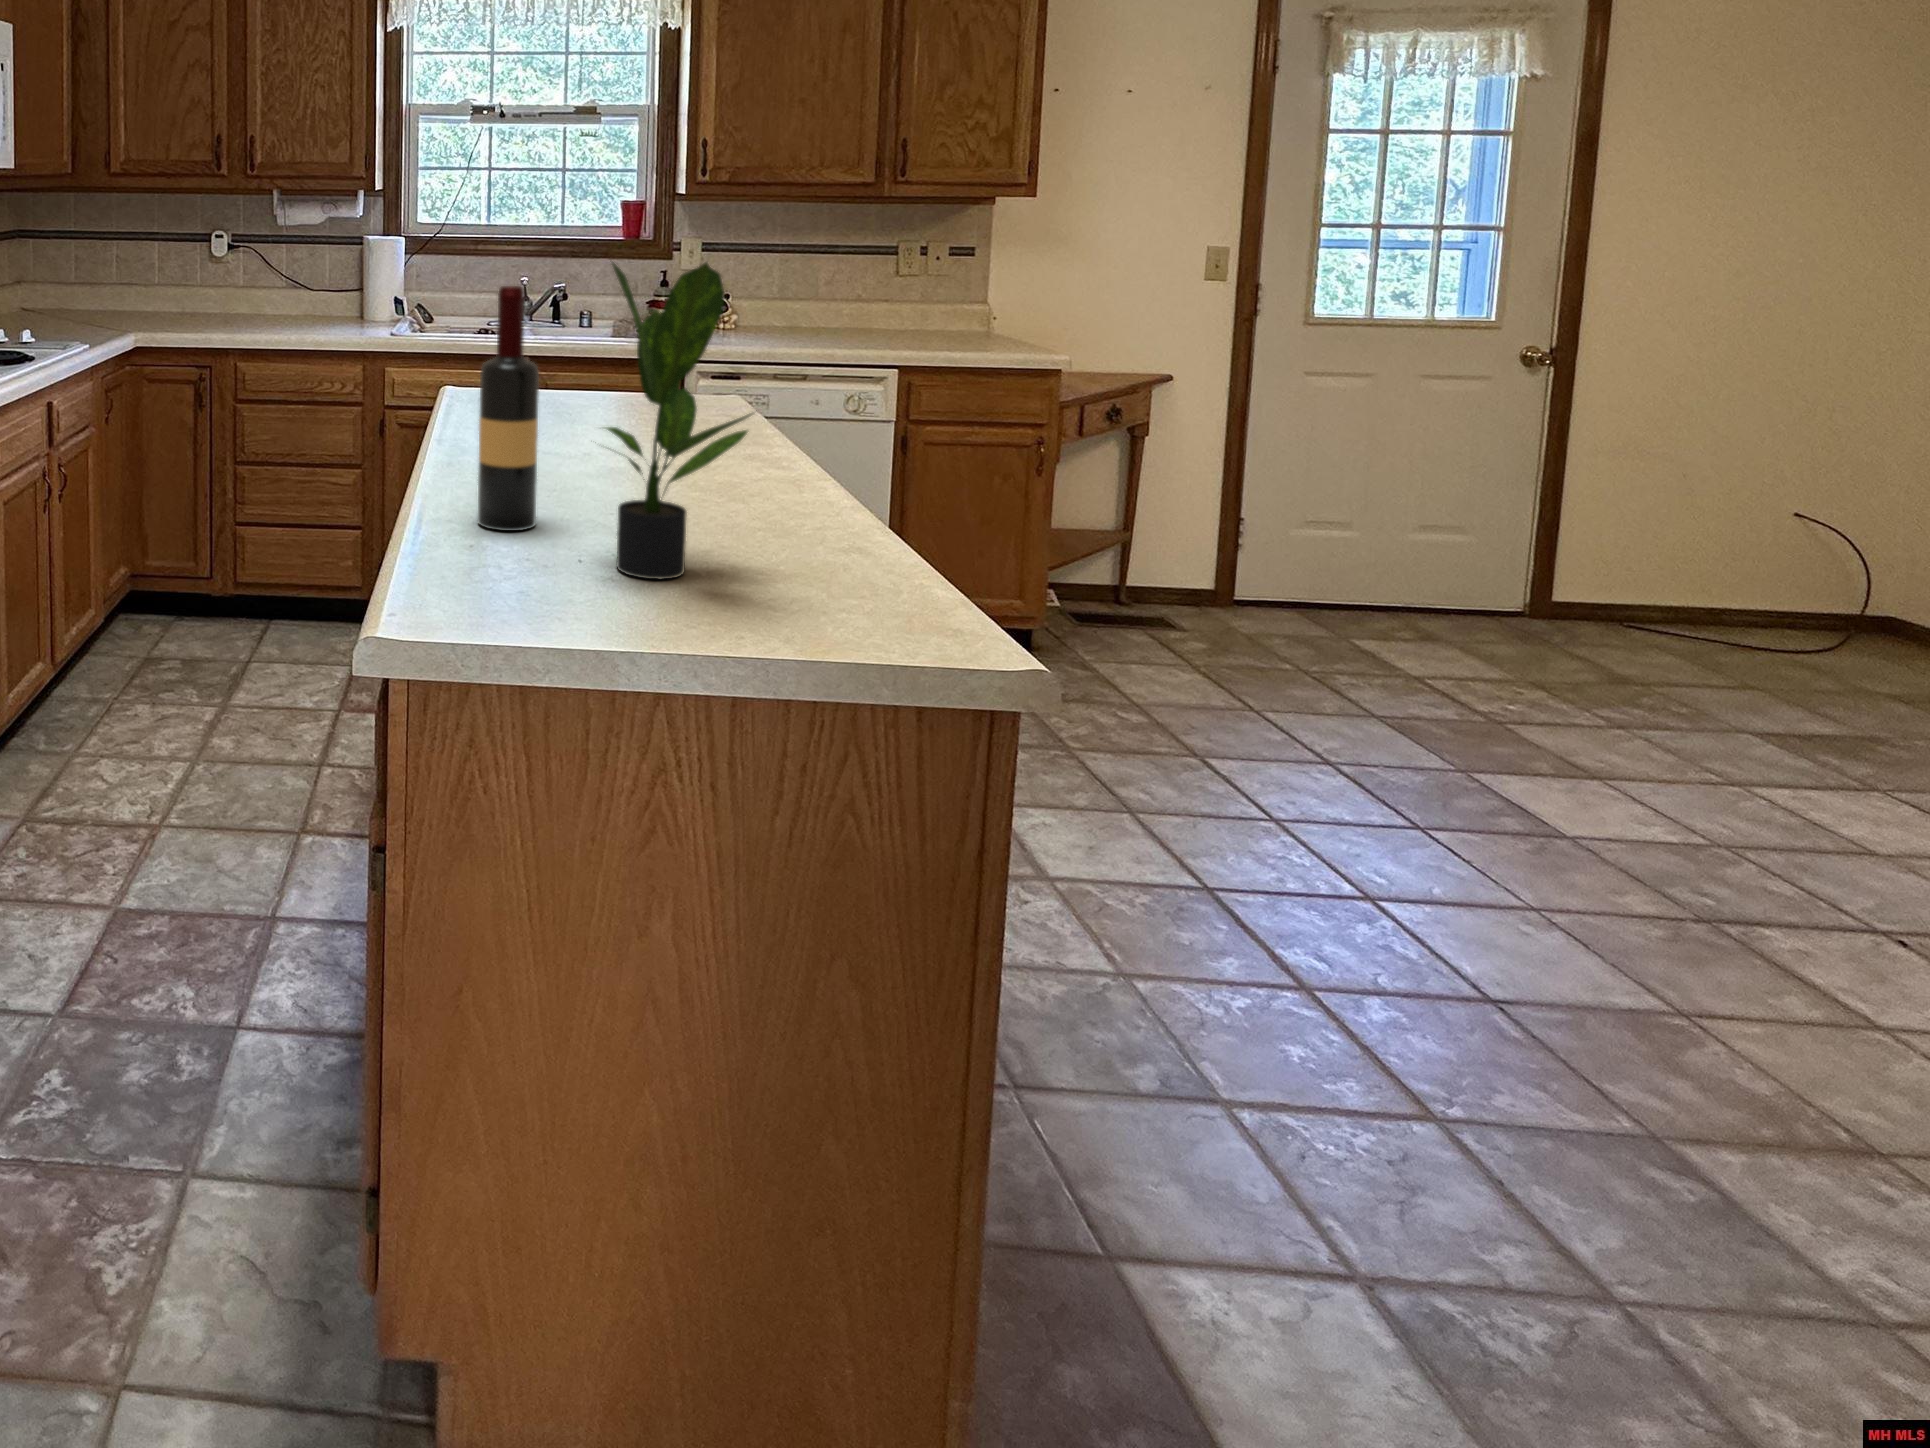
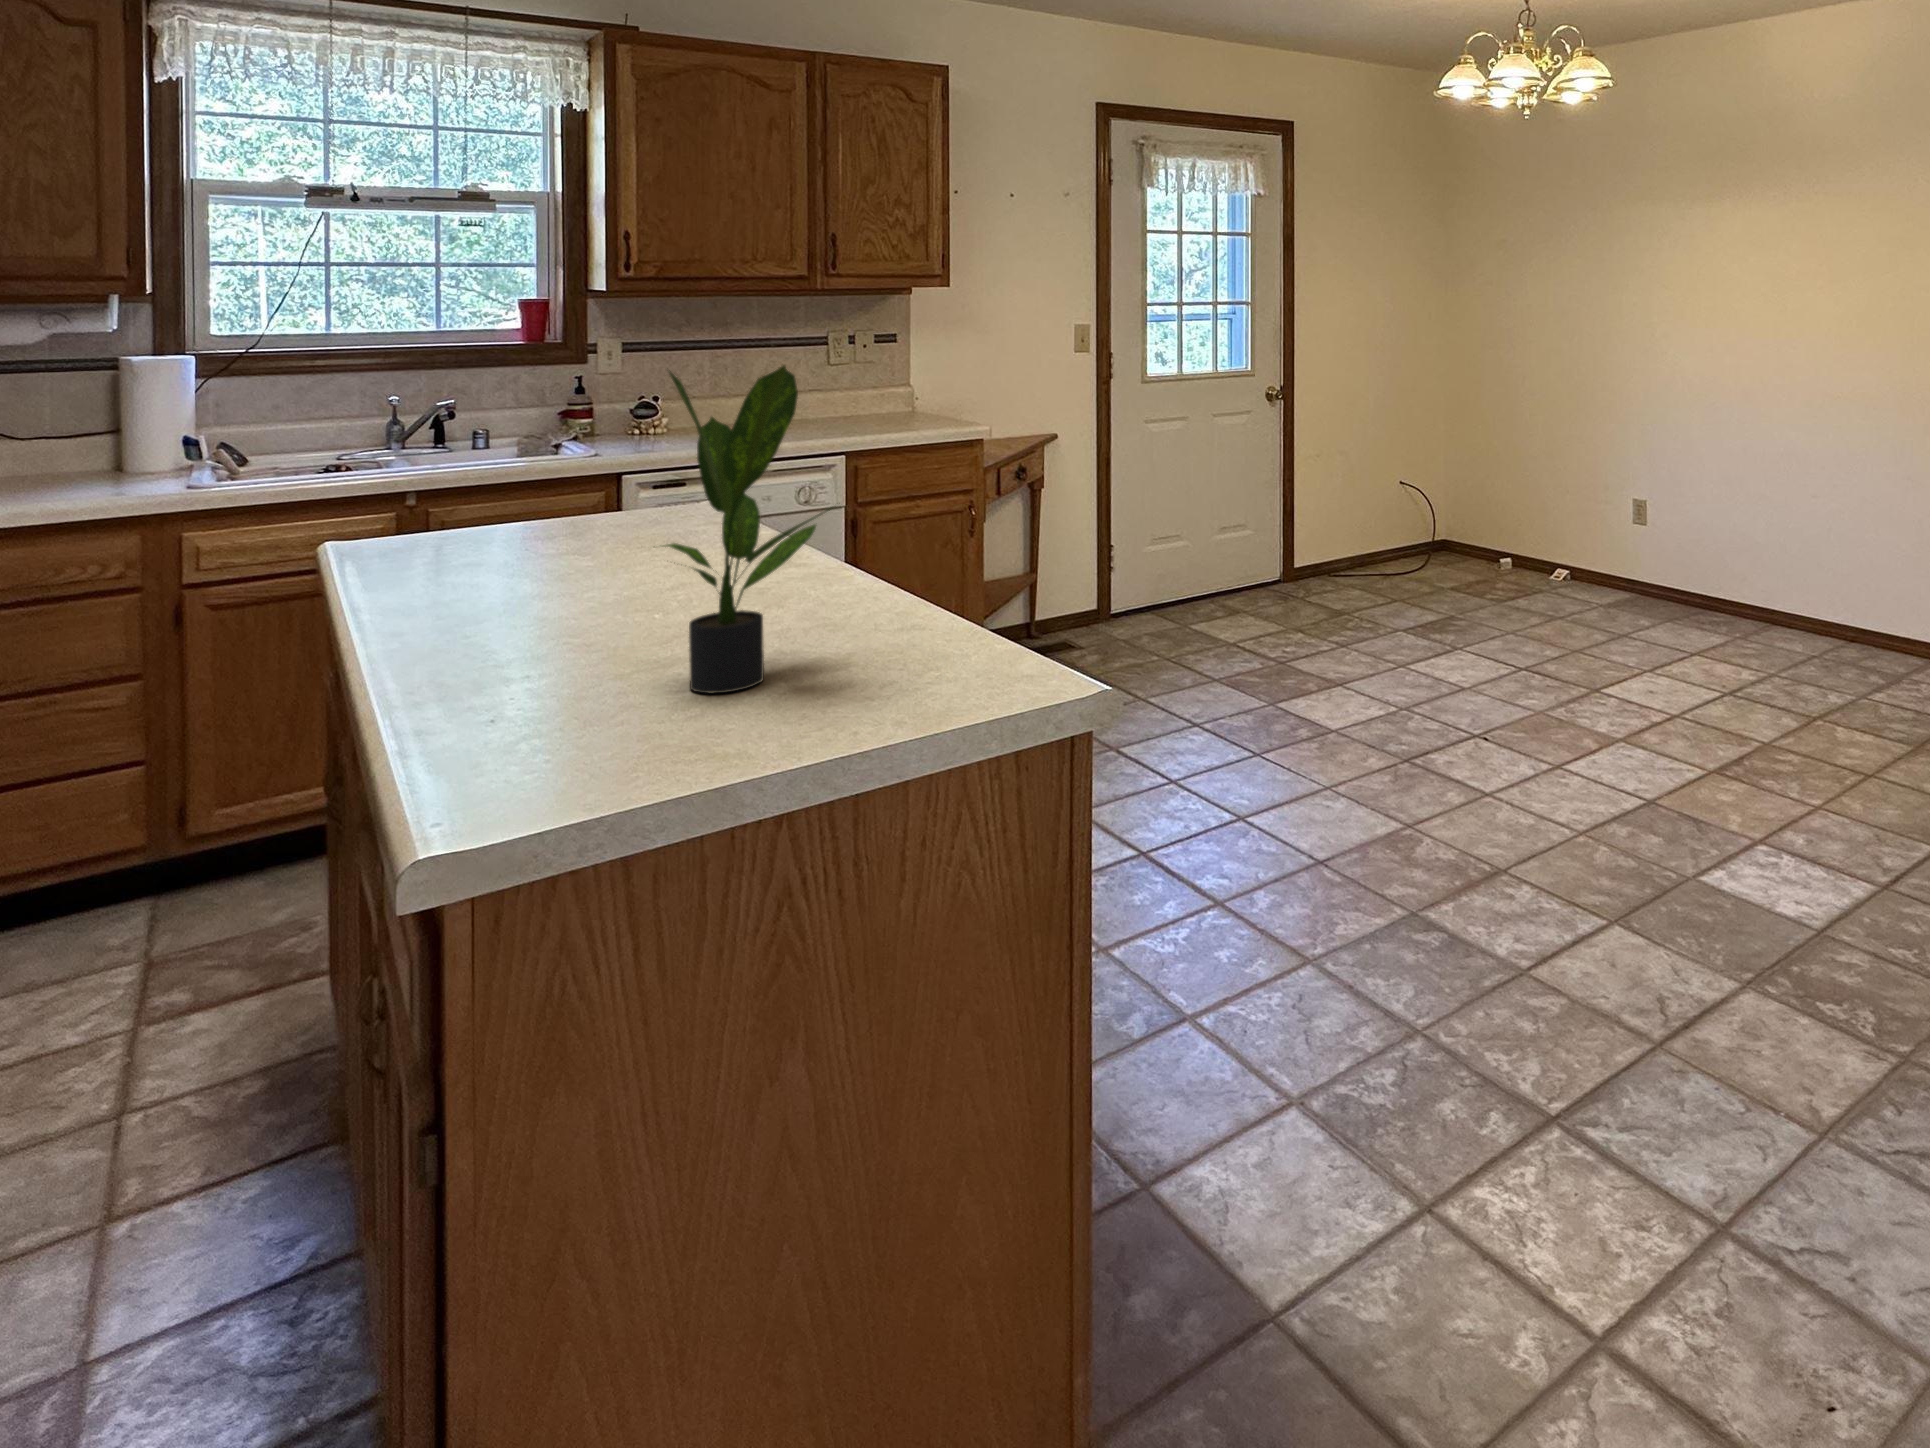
wine bottle: present [478,286,539,531] -> none [491,405,570,686]

